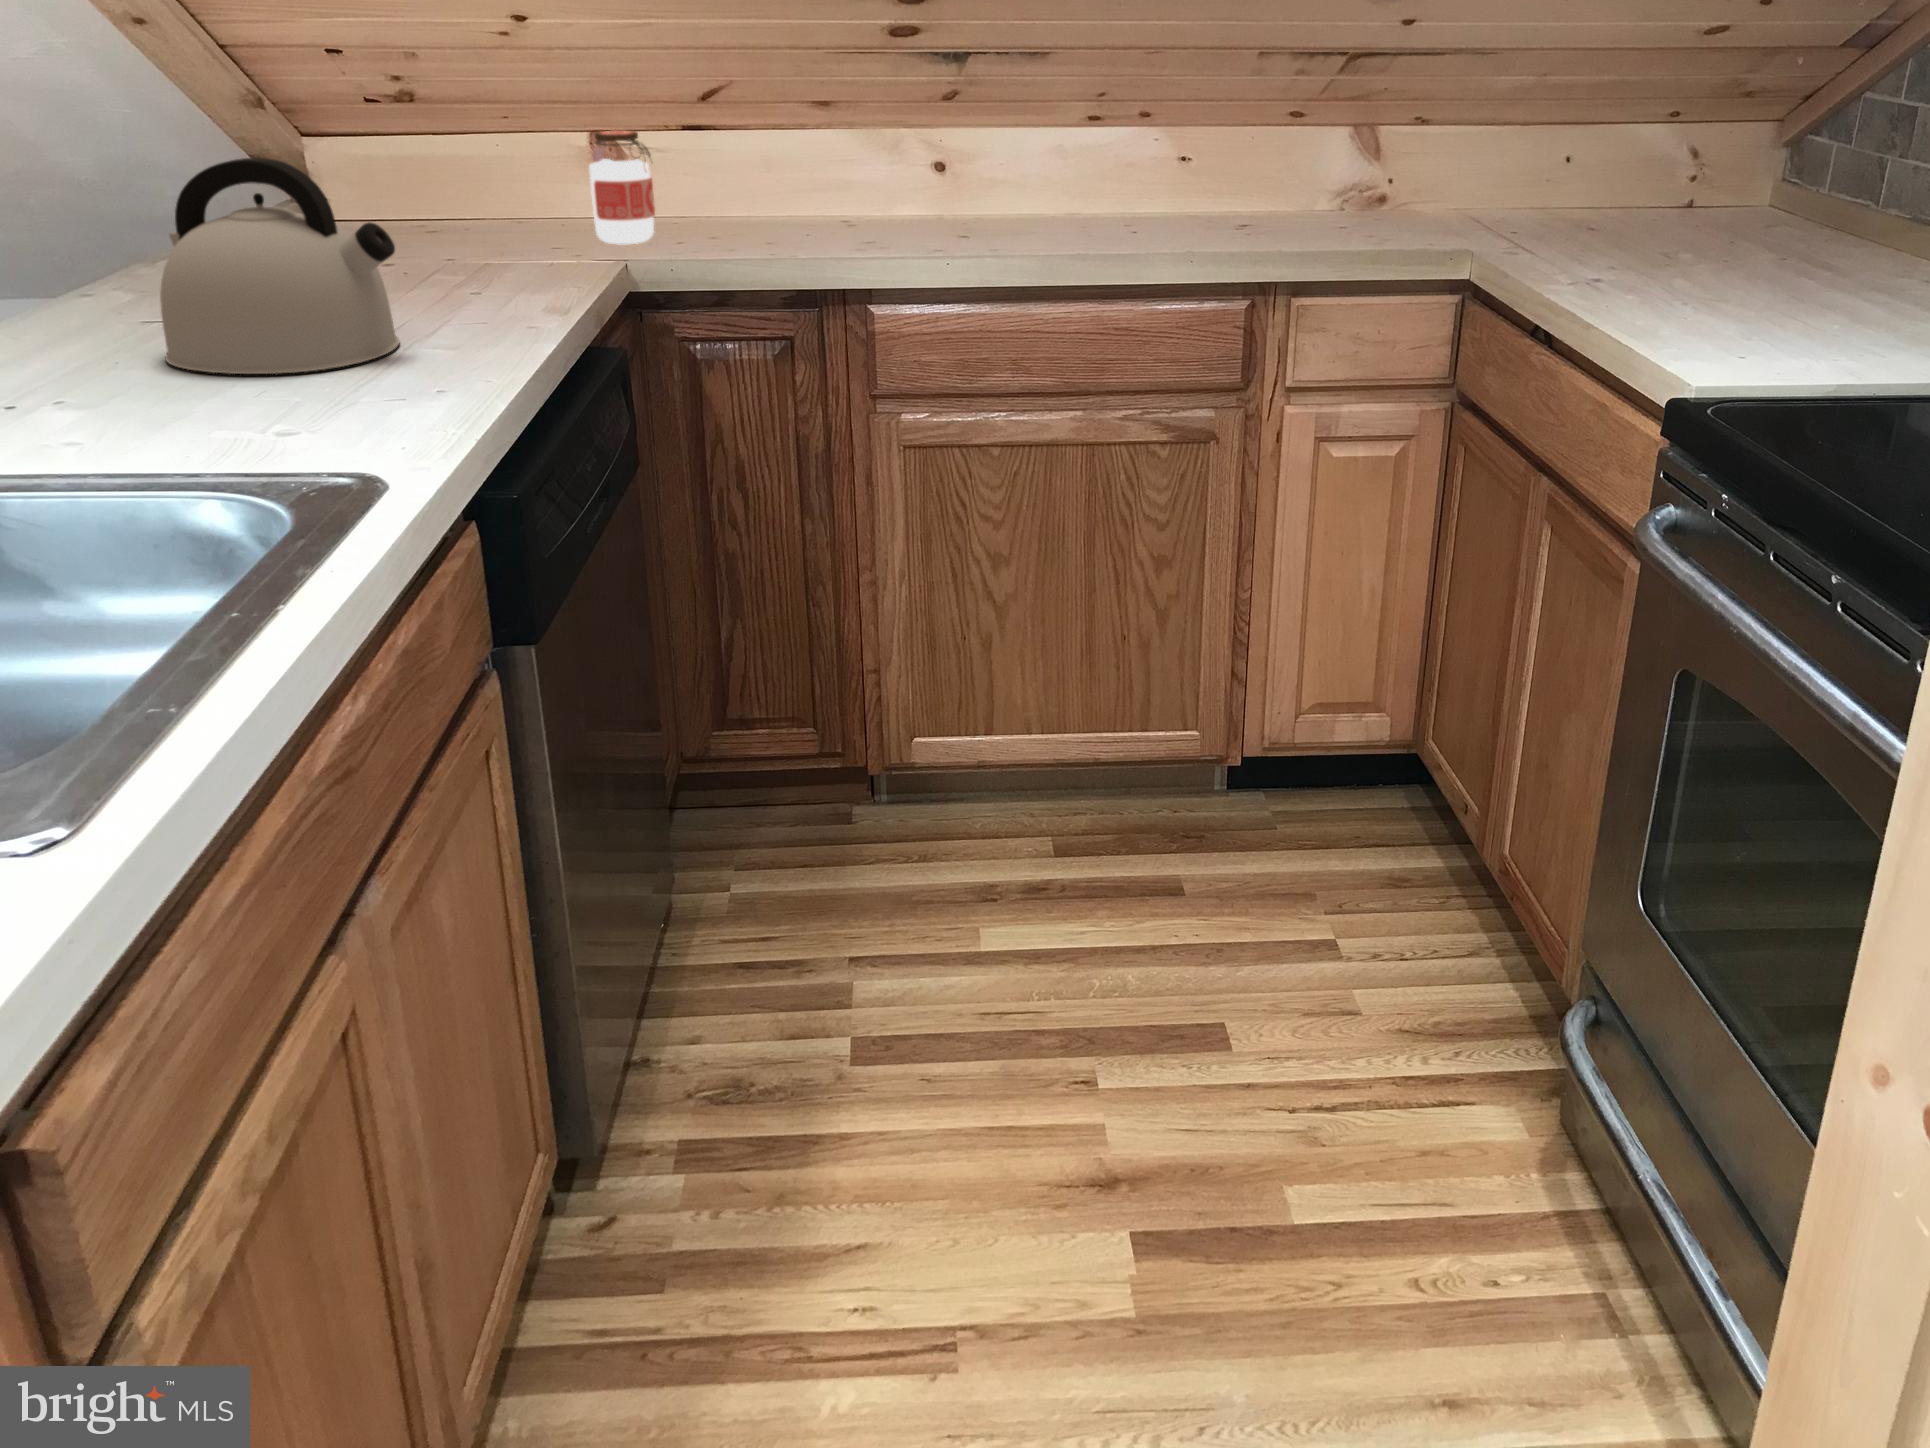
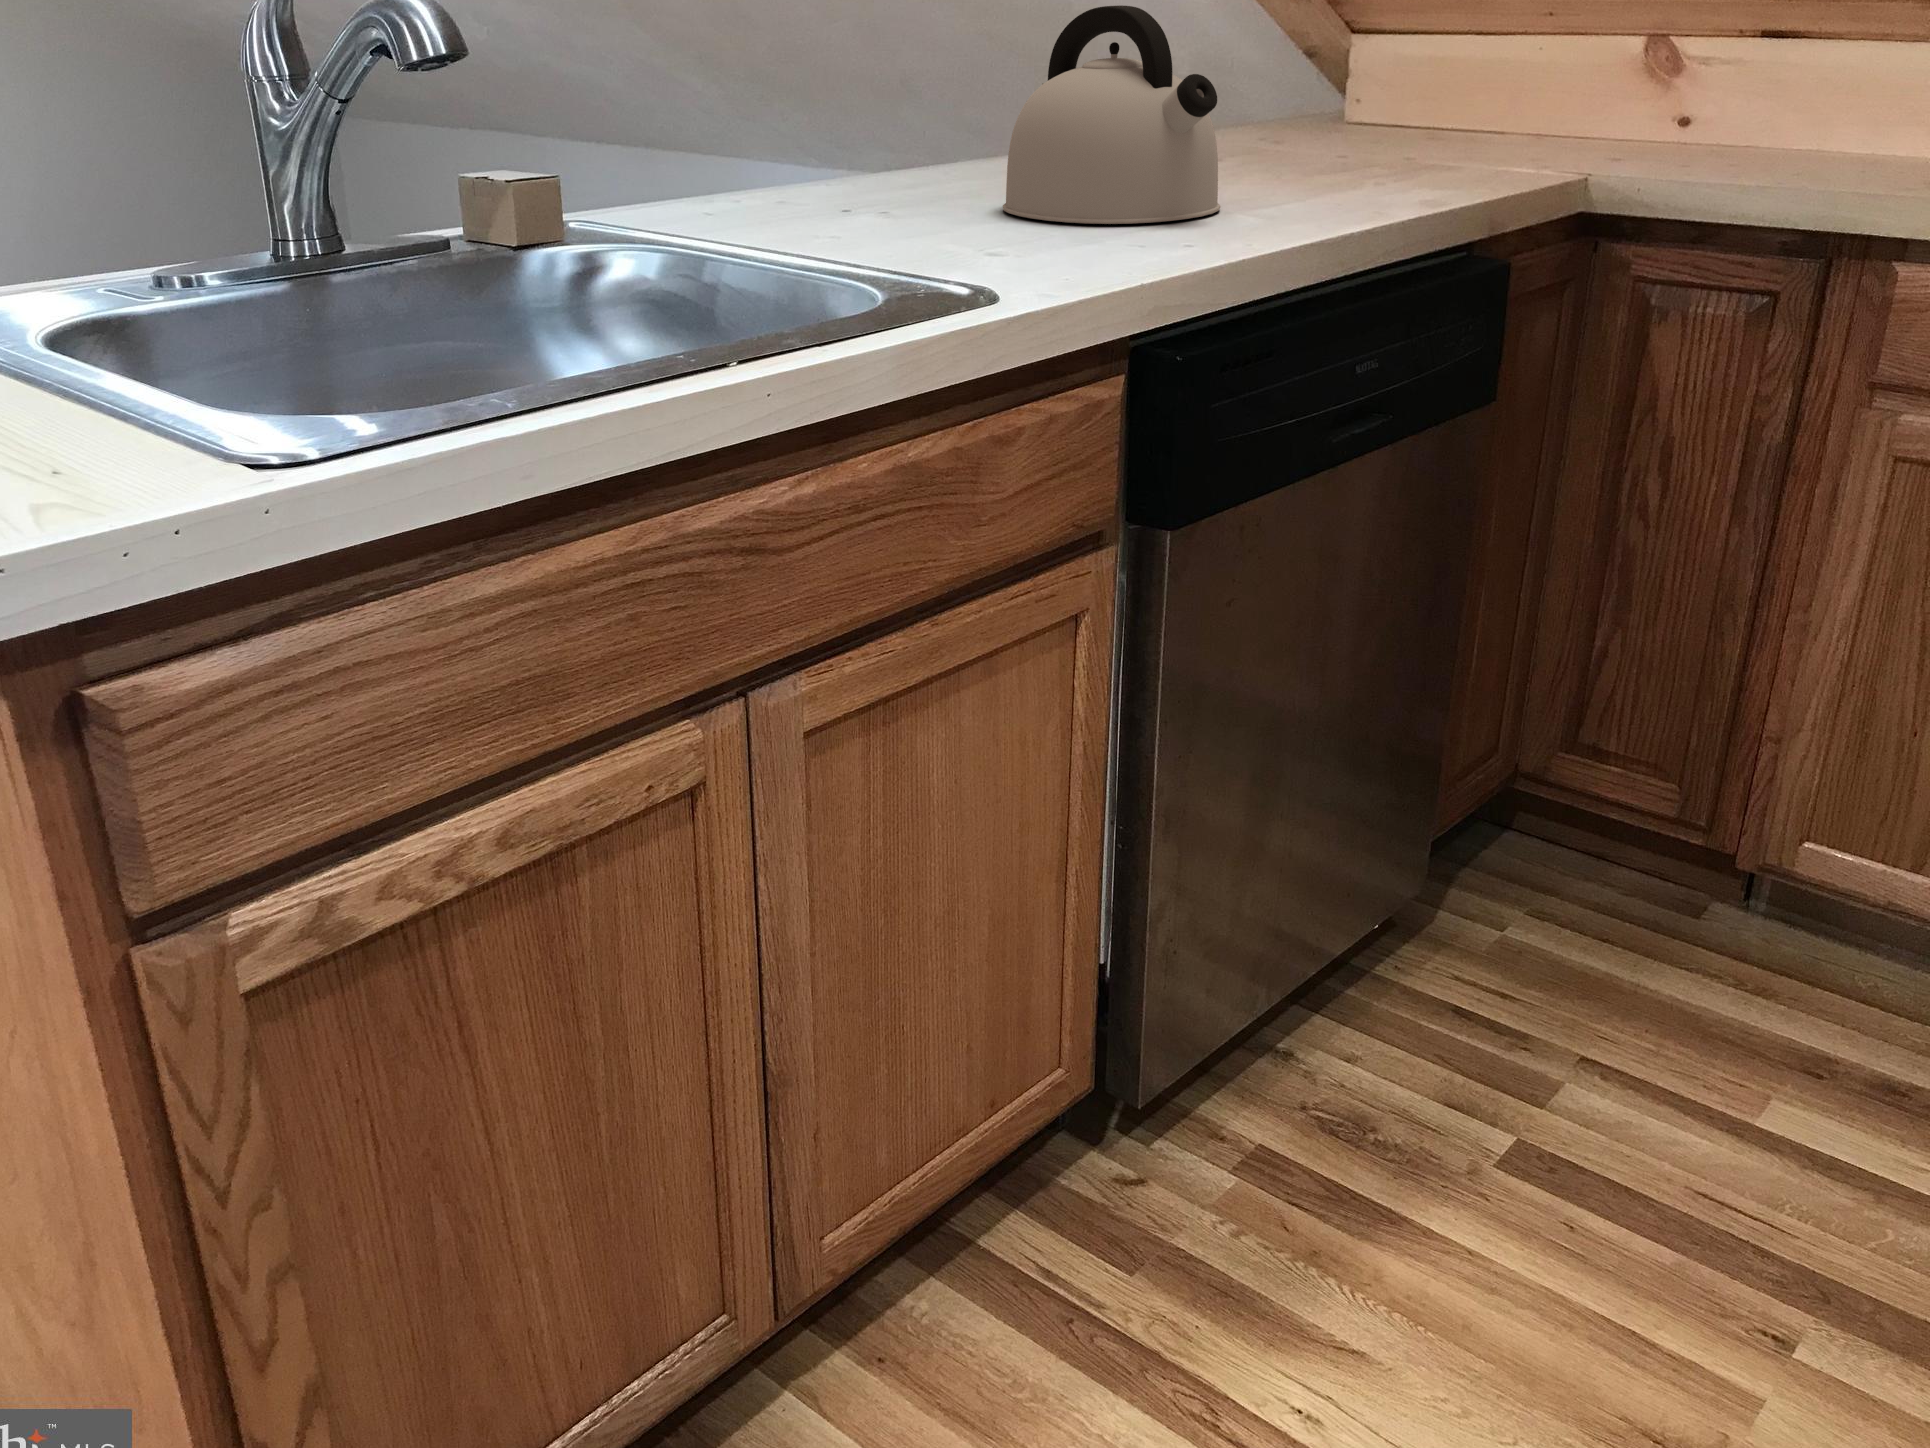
jar: present [589,130,655,244] -> none [1571,24,1663,162]

